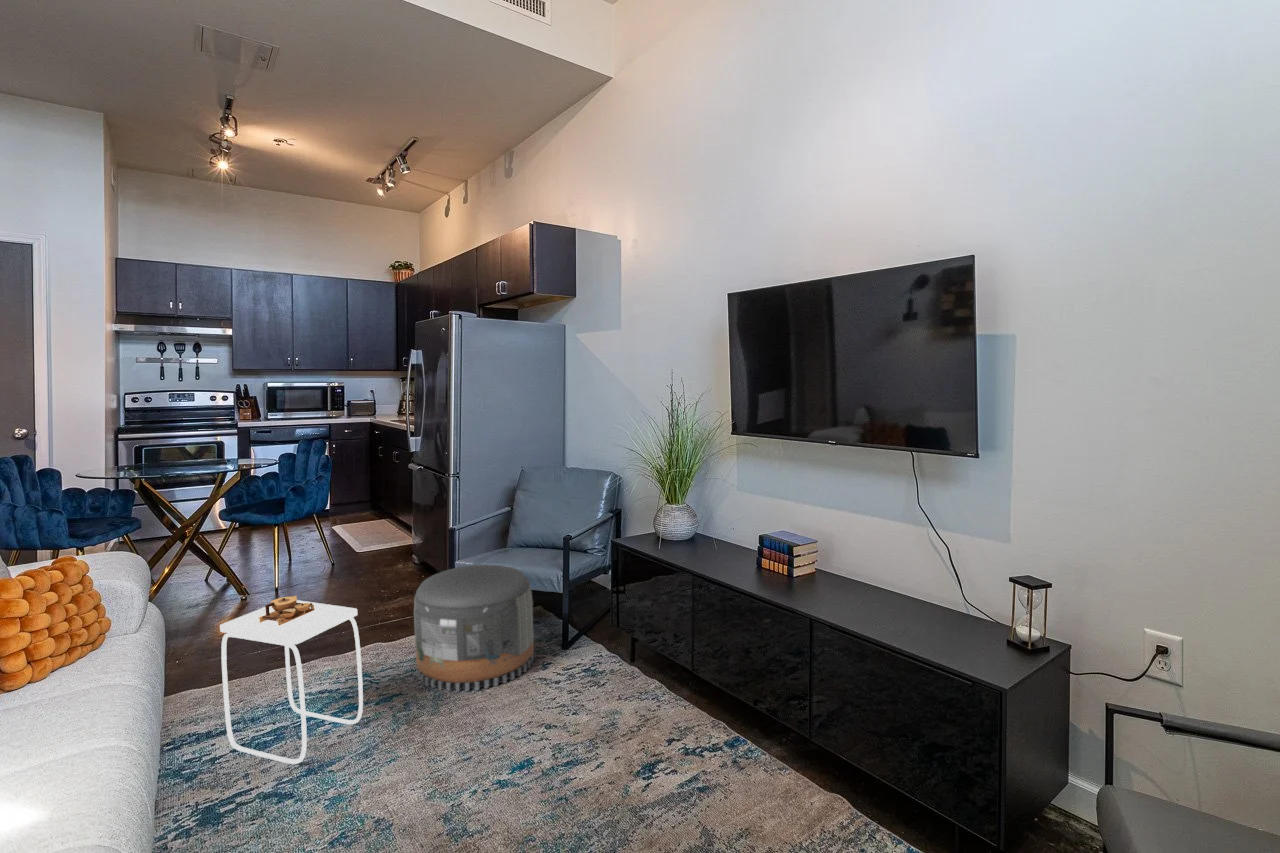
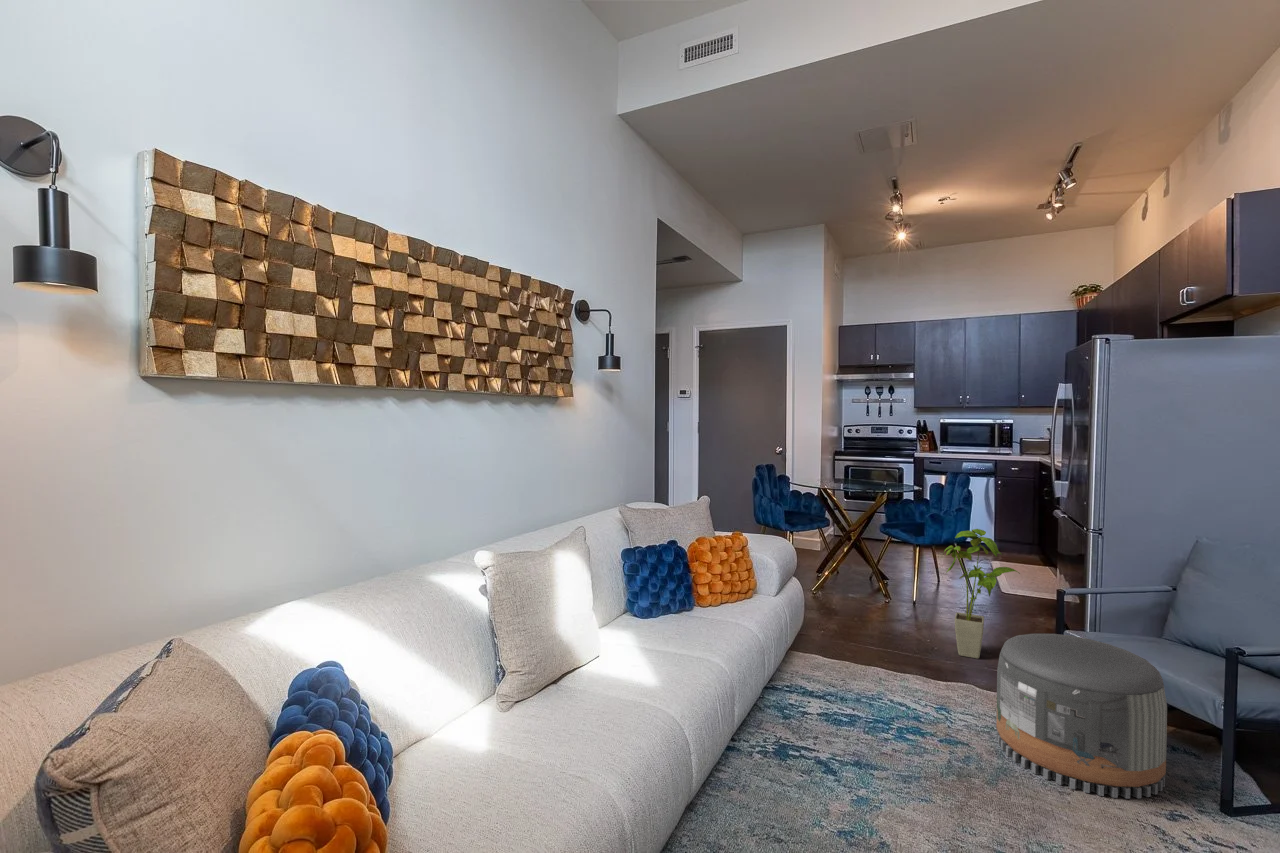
house plant: none [324,492,397,619] -> present [945,529,1020,659]
side table: present [220,596,363,764] -> none [814,602,921,752]

